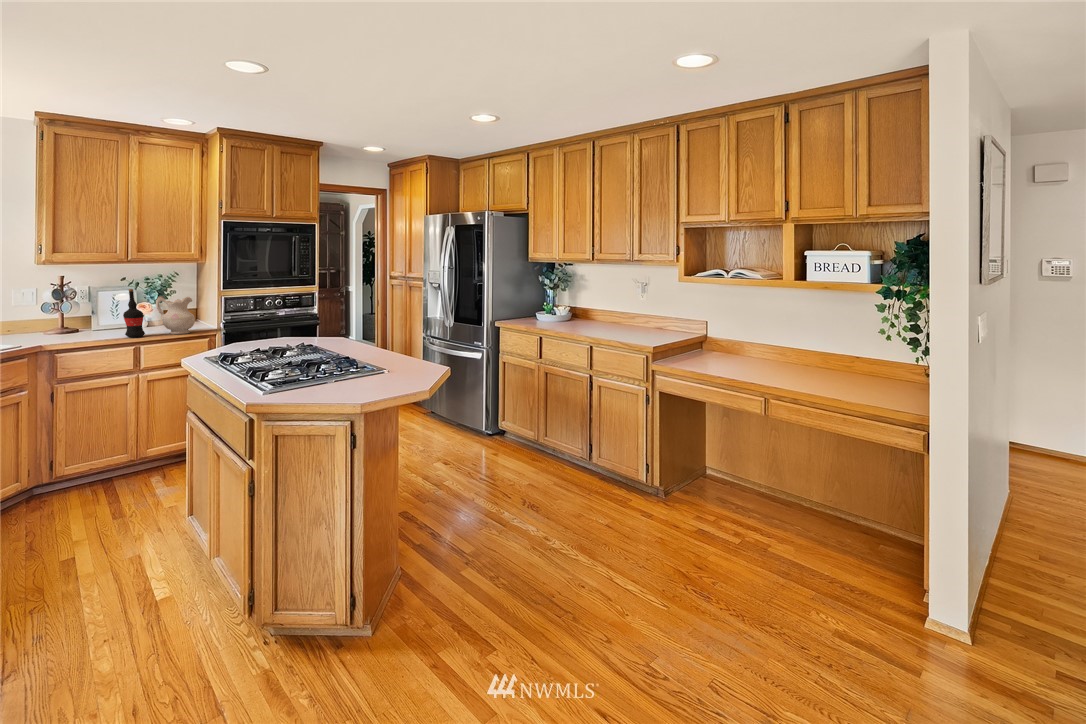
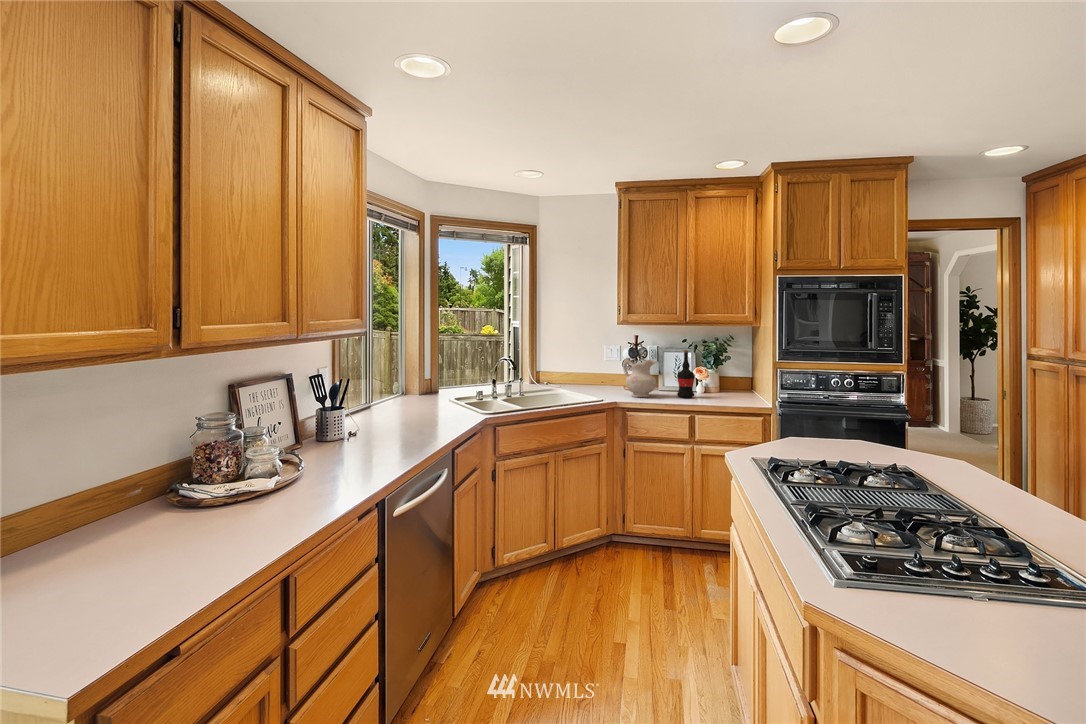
ceramic pitcher: present [156,296,195,334] -> present [623,358,656,397]

